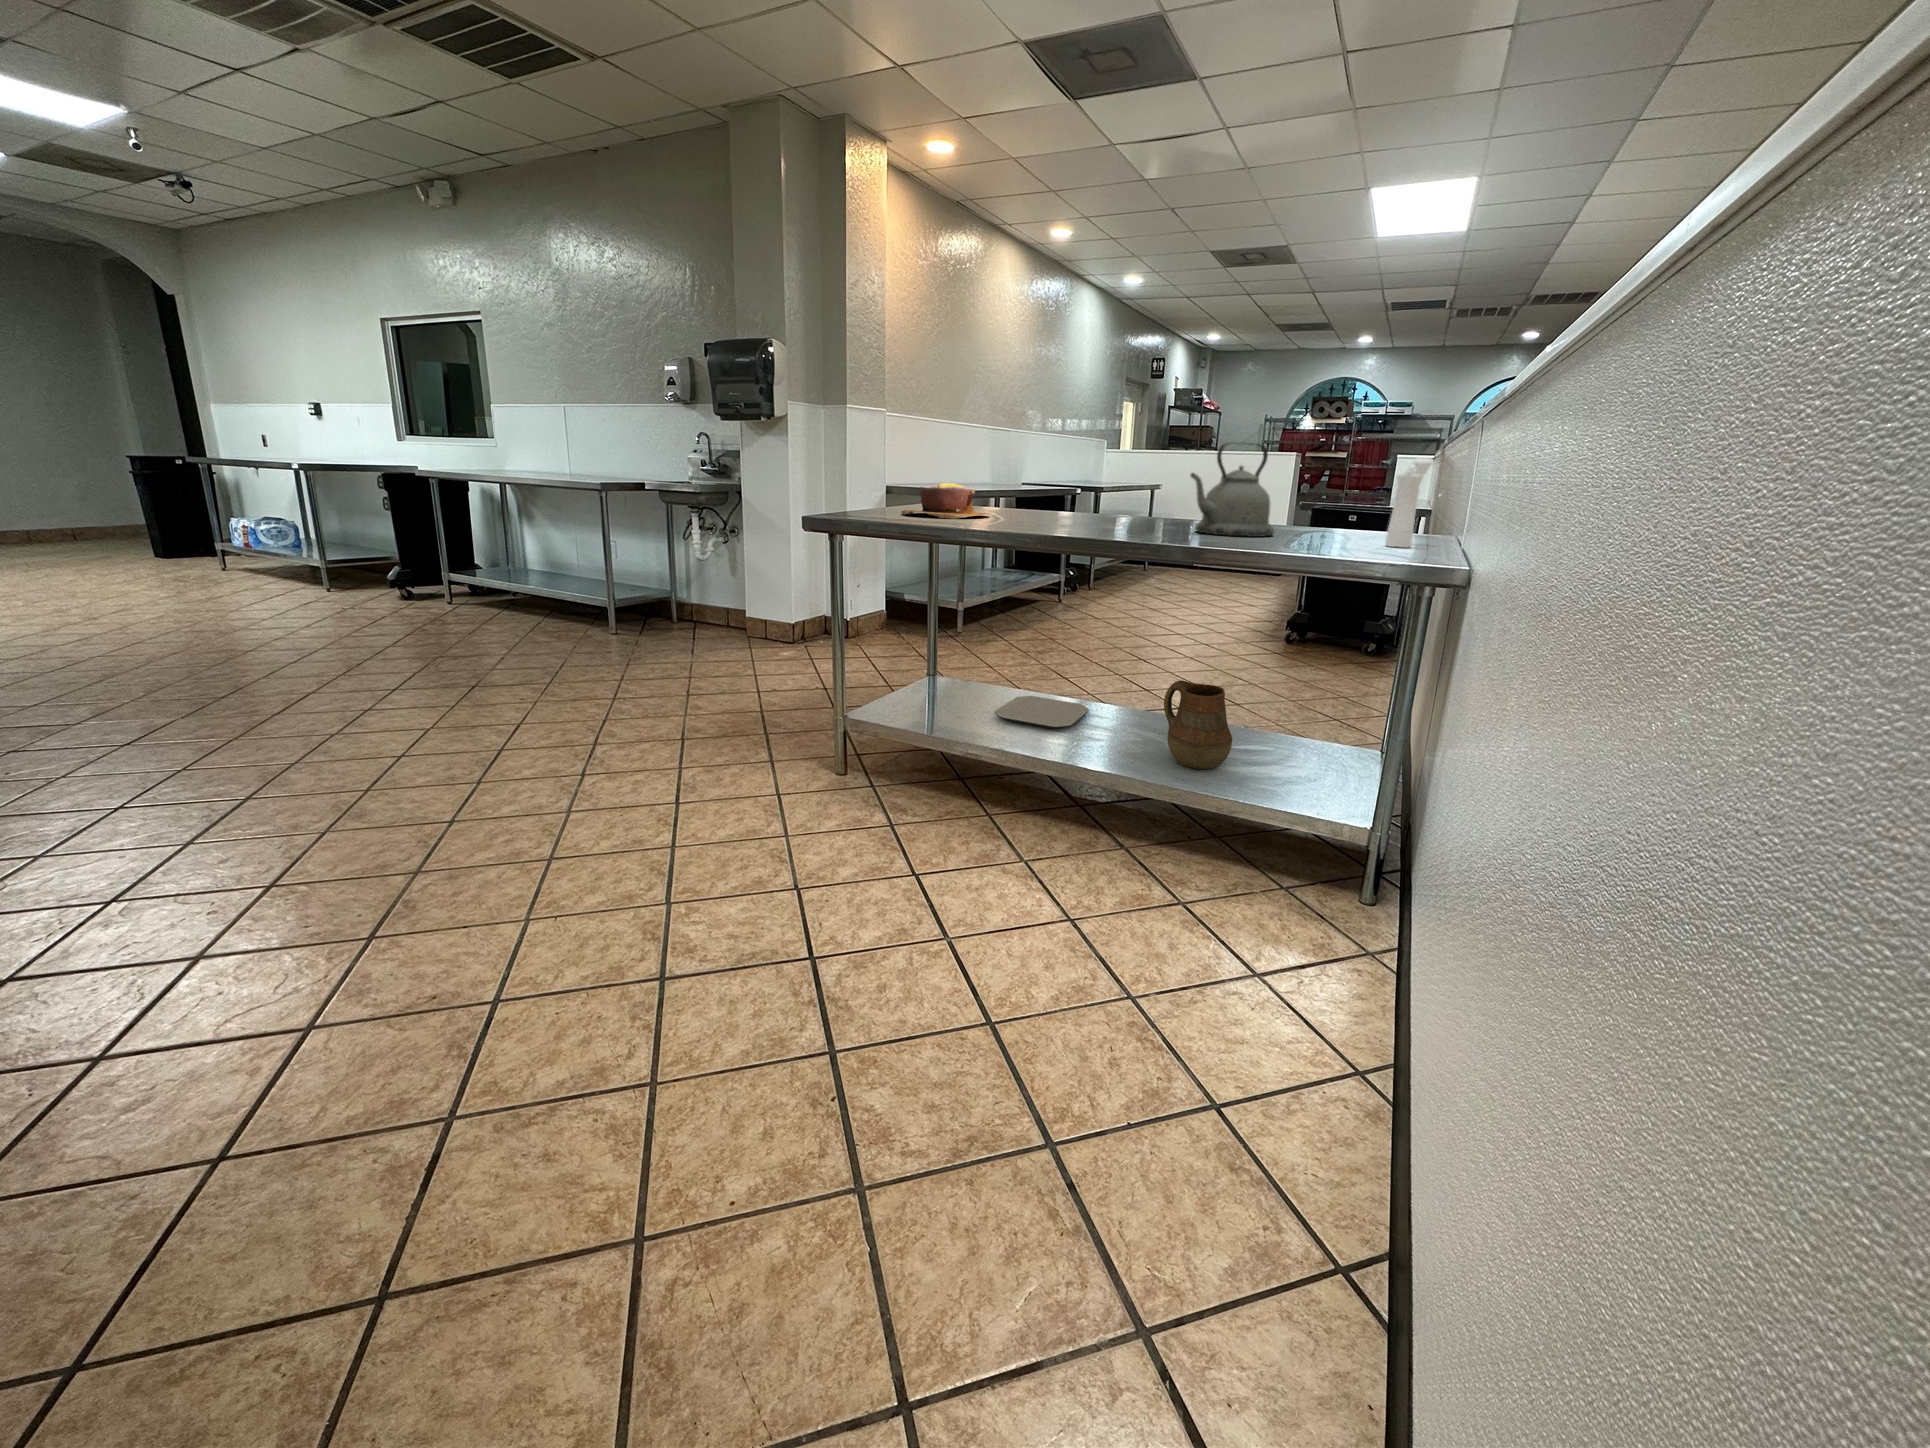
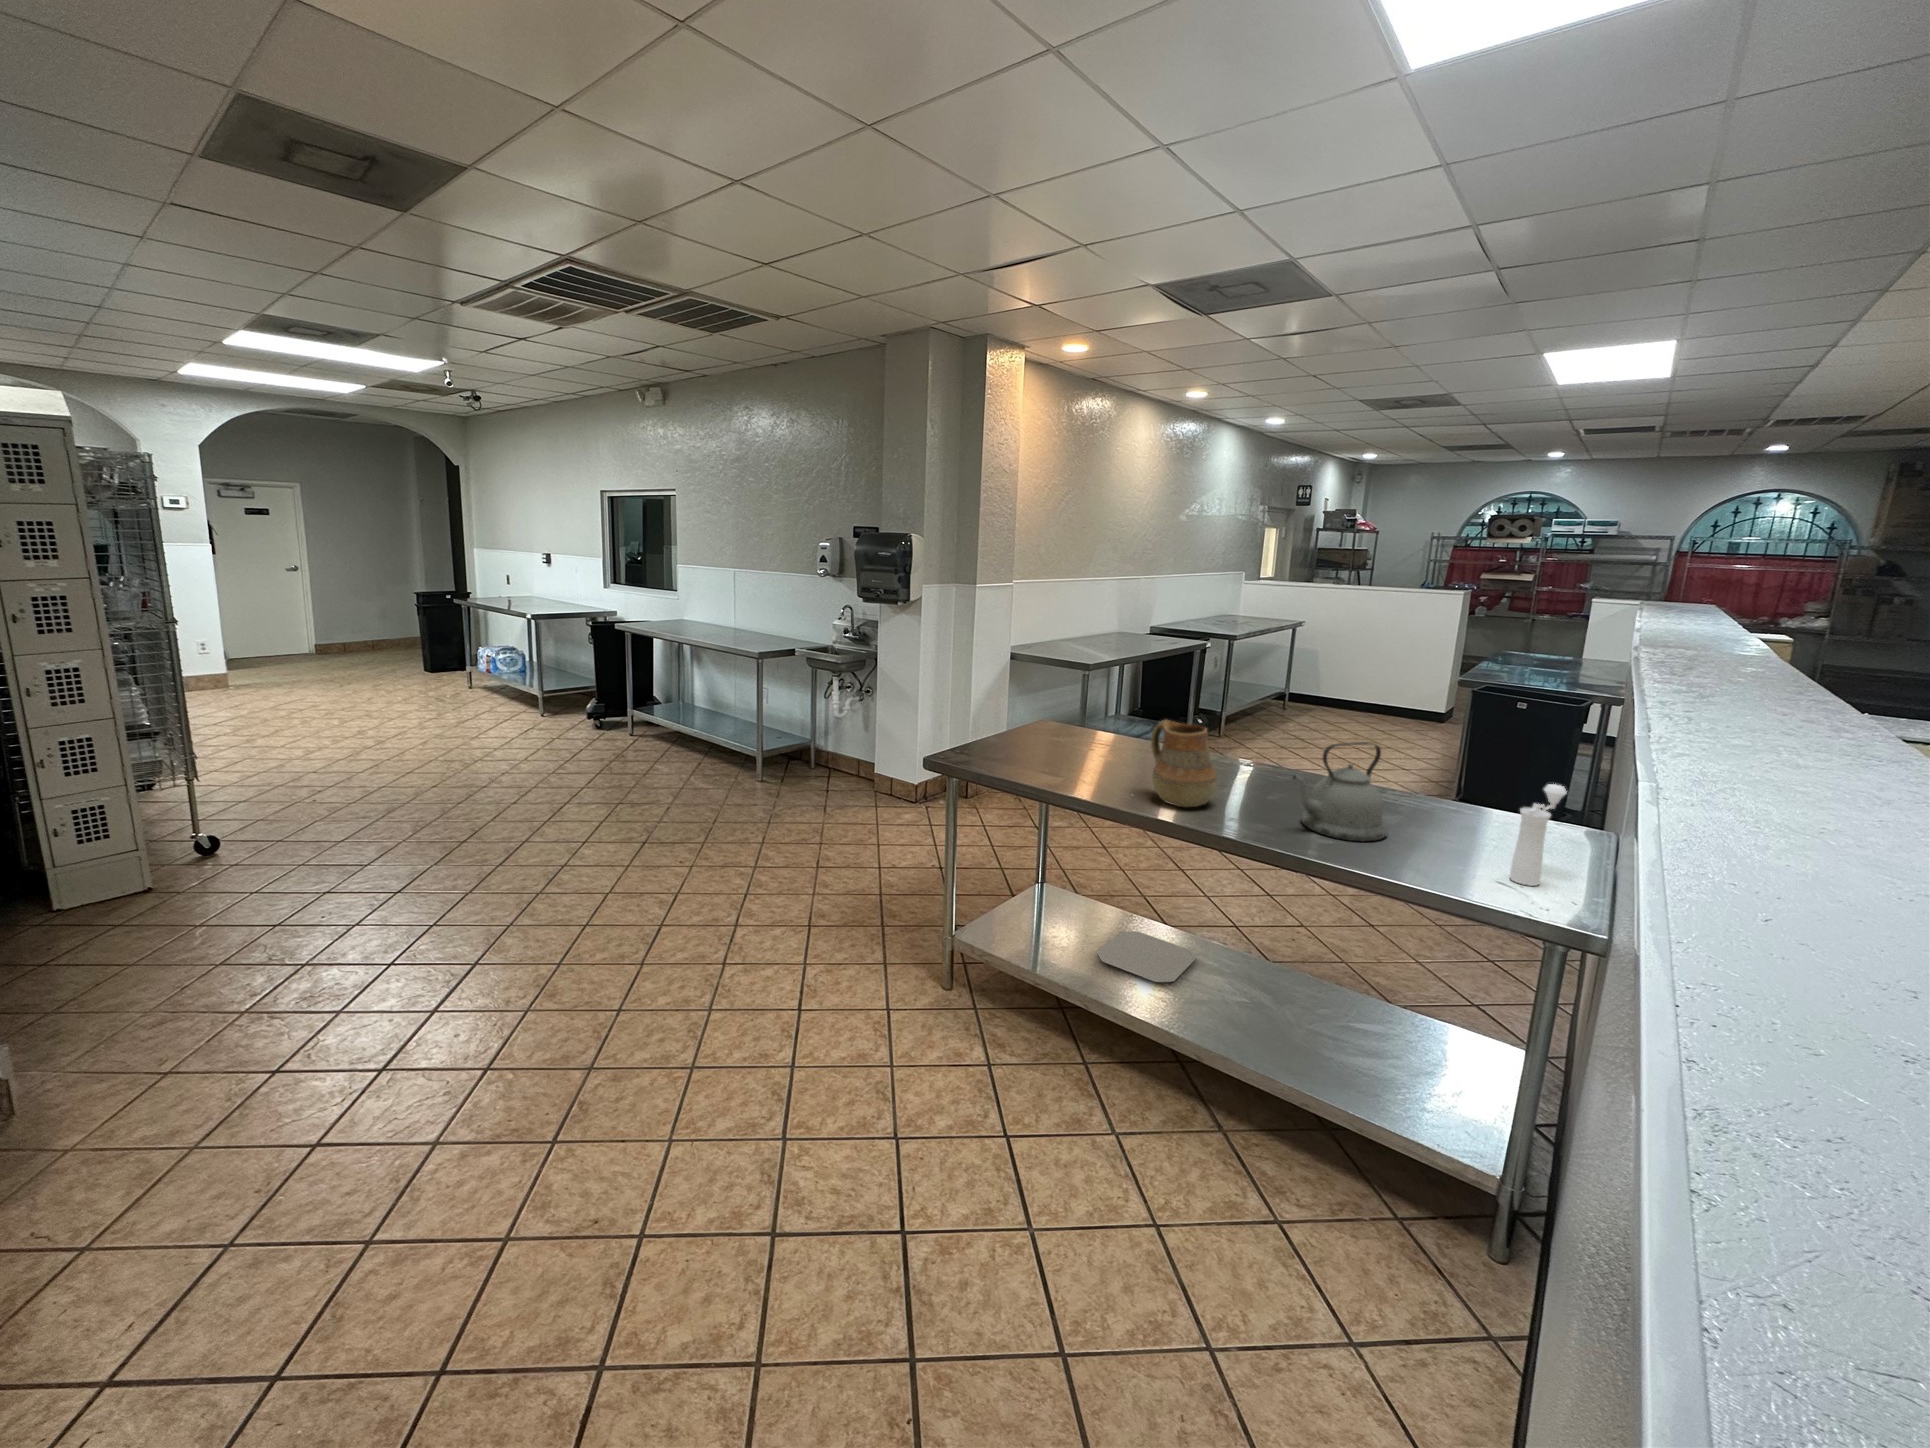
bowl: present [901,483,990,519] -> none [1012,732,1097,777]
pitcher: present [1164,680,1232,769] -> present [1151,720,1217,807]

